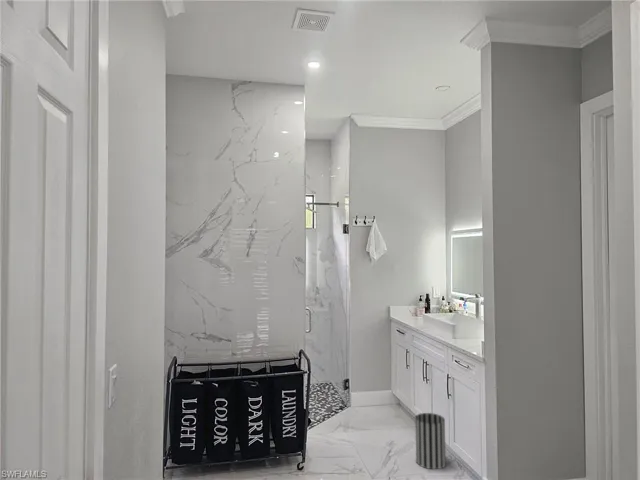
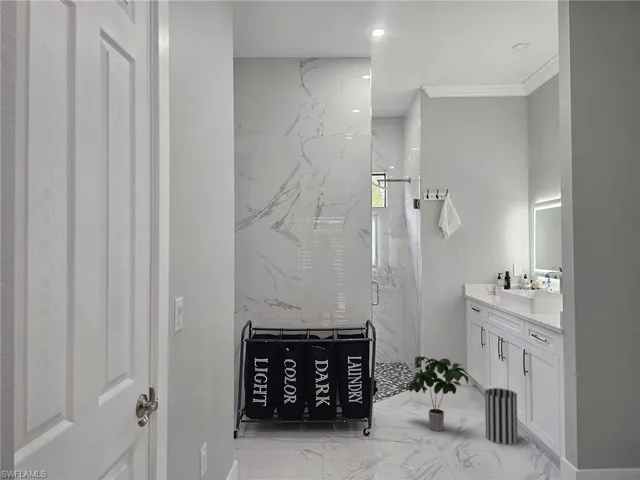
potted plant: none [339,384,400,460] -> present [406,357,468,431]

